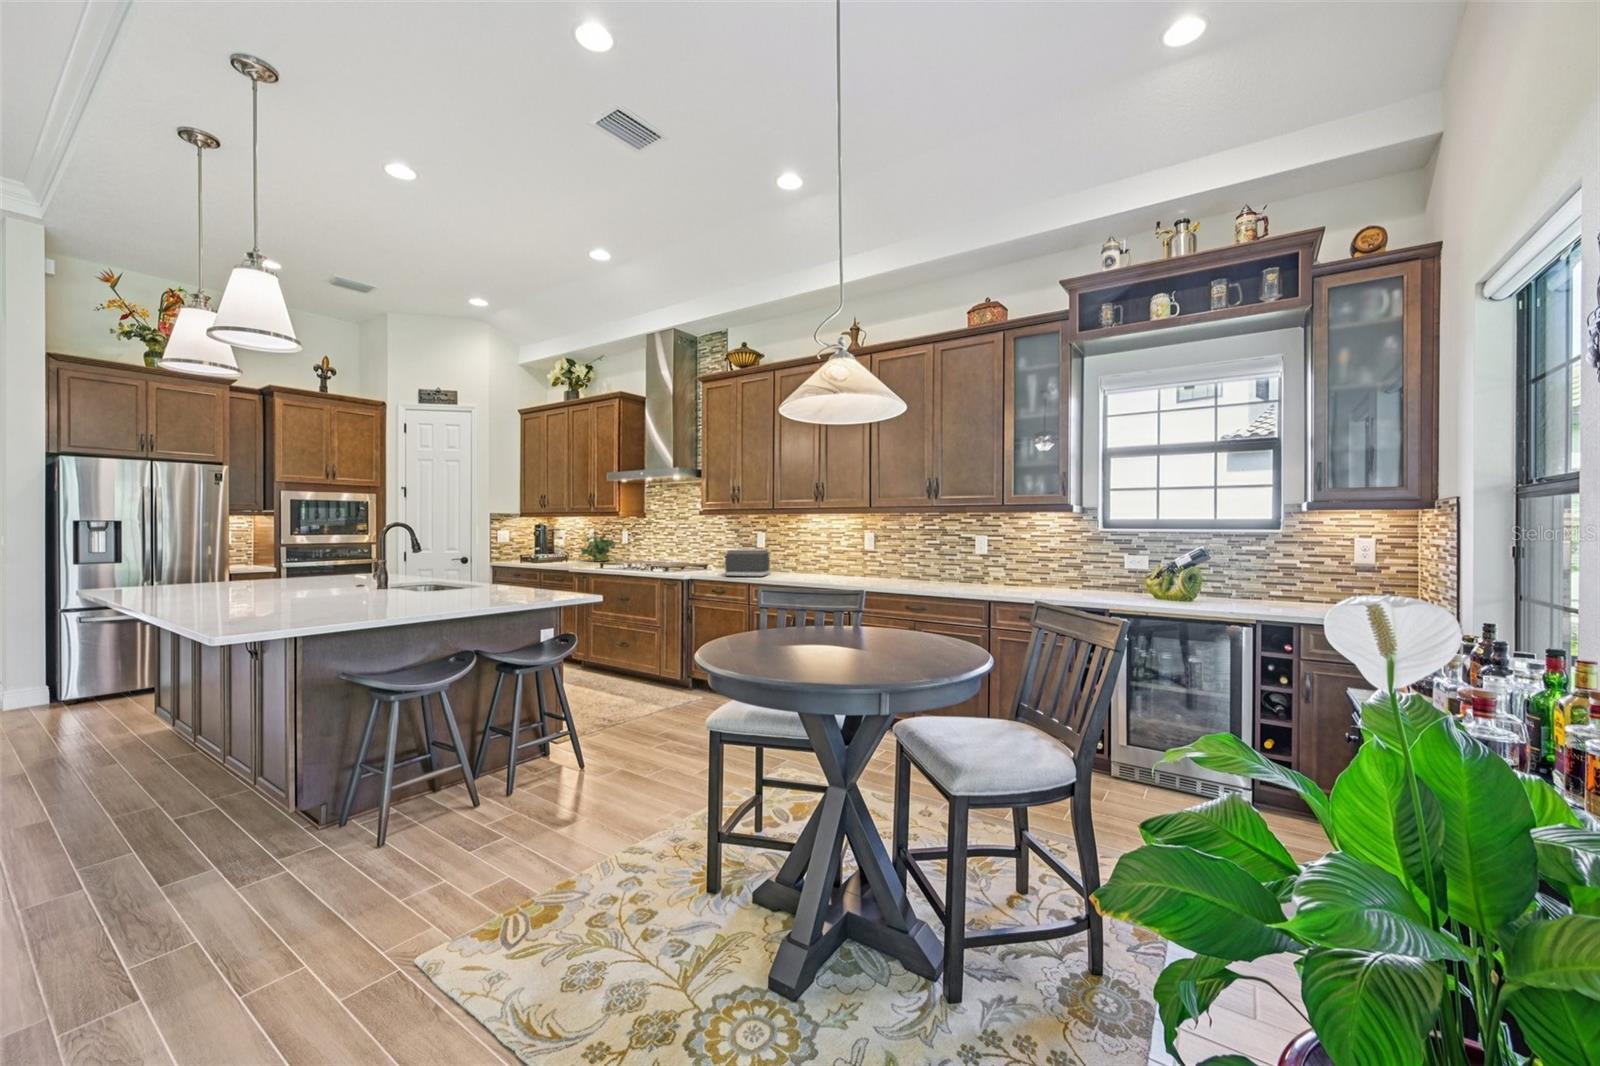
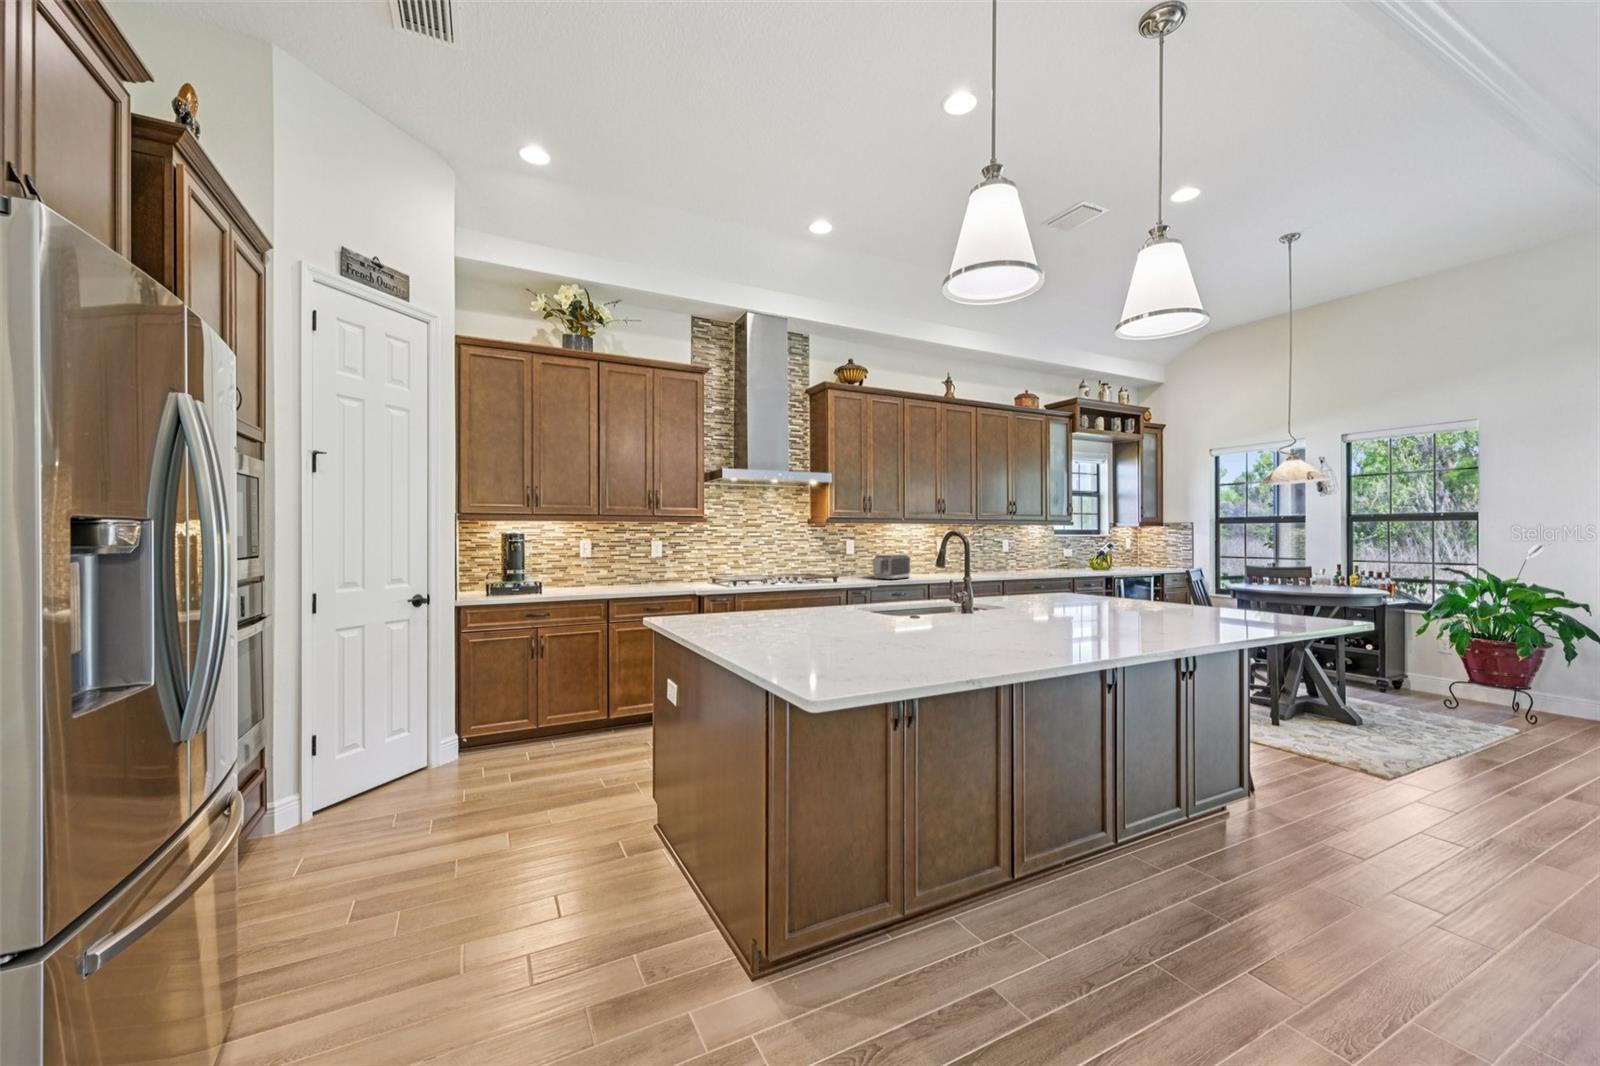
potted plant: present [581,532,615,562] -> none [602,541,647,583]

